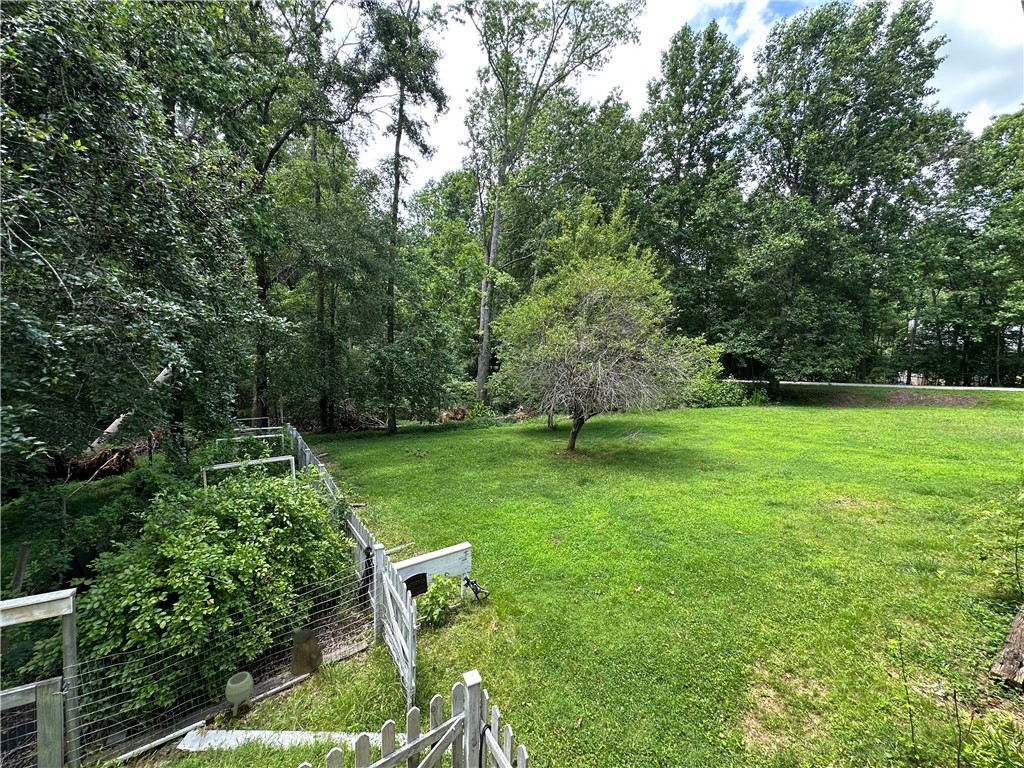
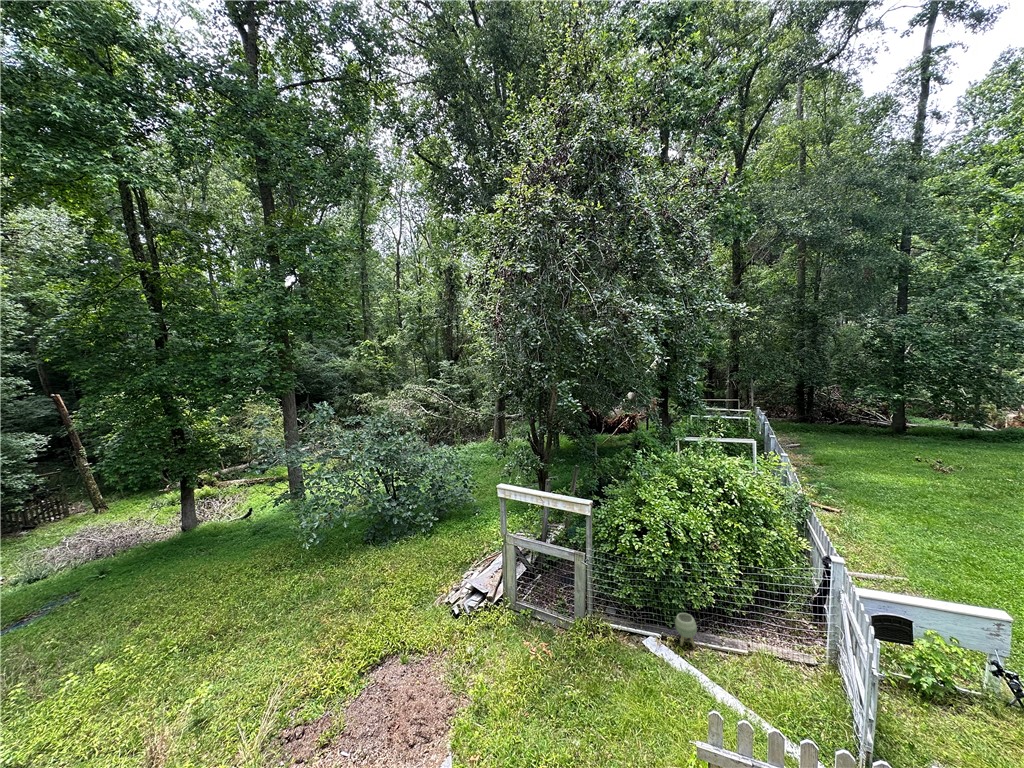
watering can: present [291,627,327,675] -> none [732,603,767,653]

